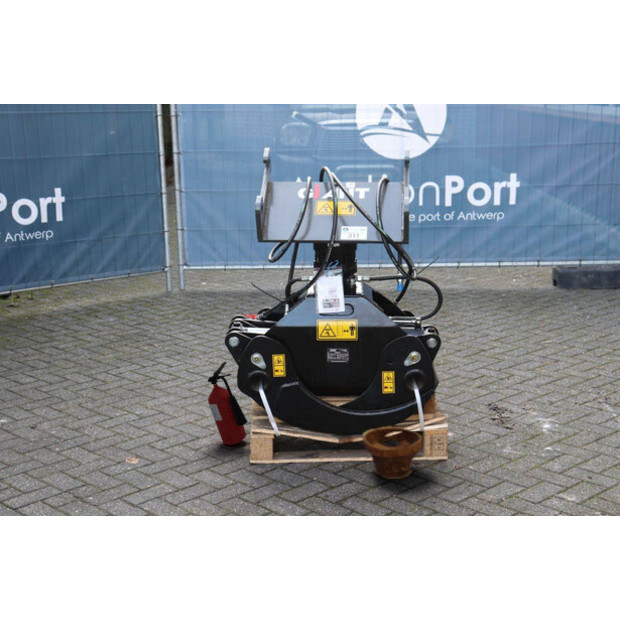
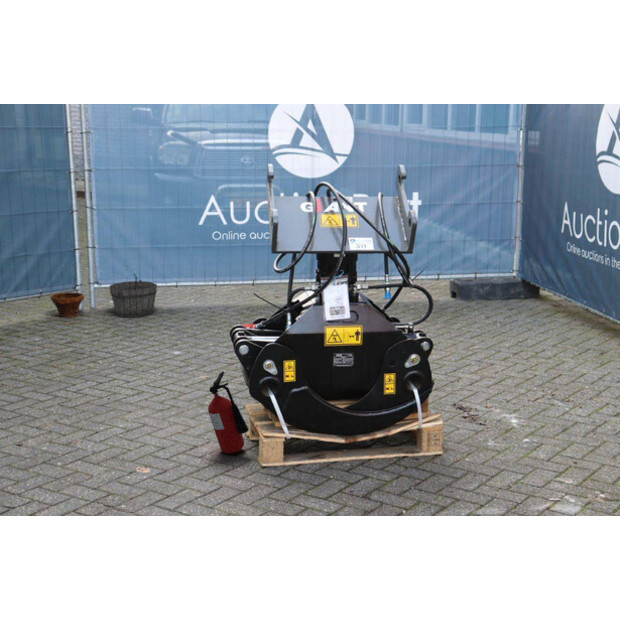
wooden bucket: none [193,257,240,300] -> present [109,274,157,317]
planter: present [362,427,423,479] -> present [50,292,84,317]

